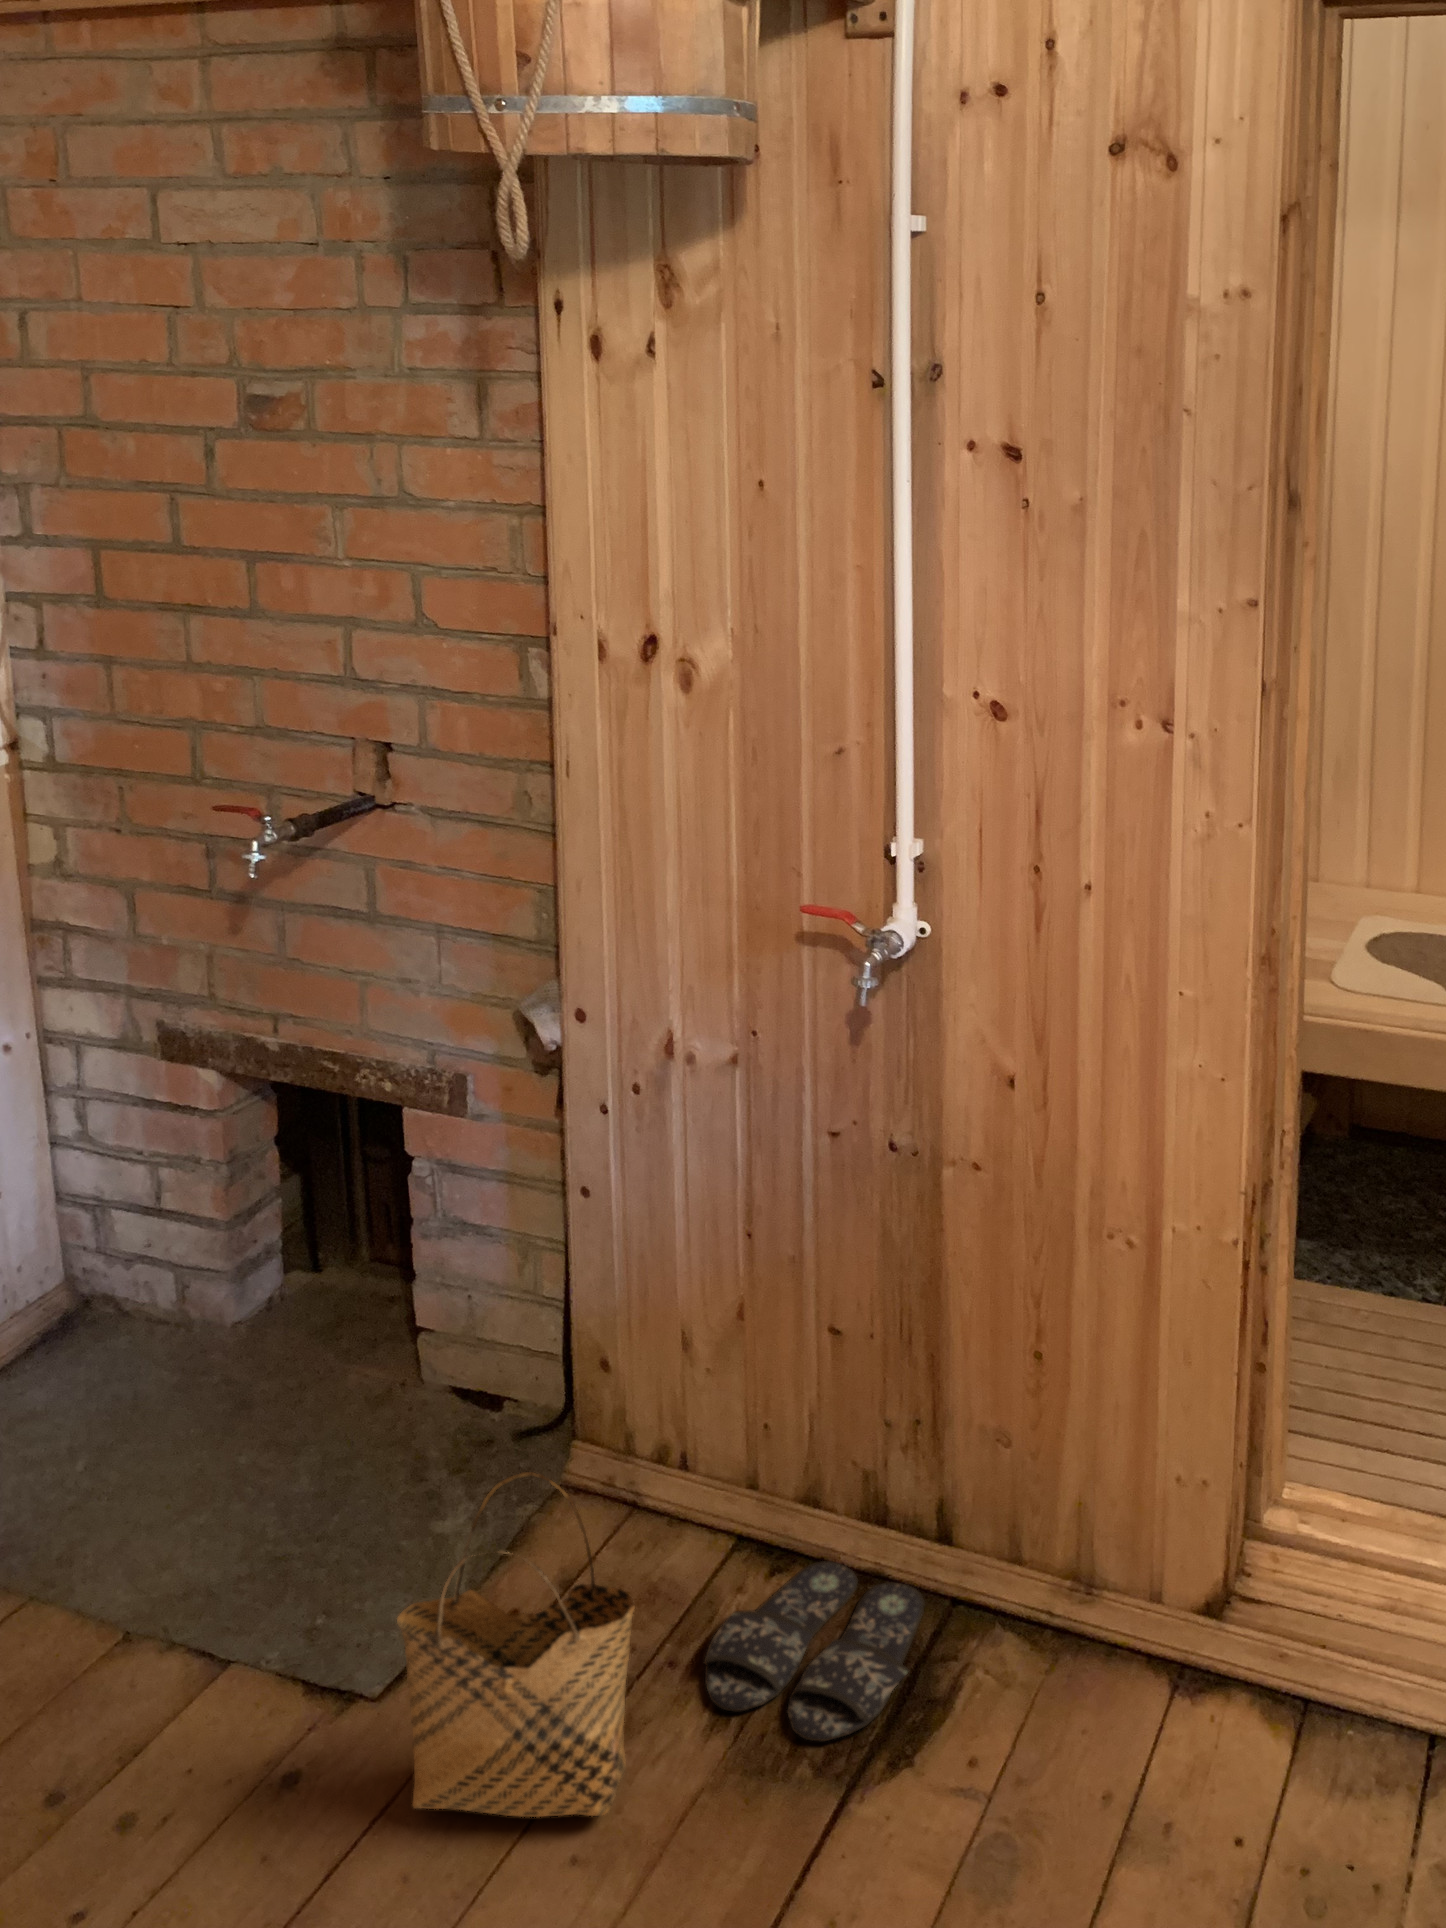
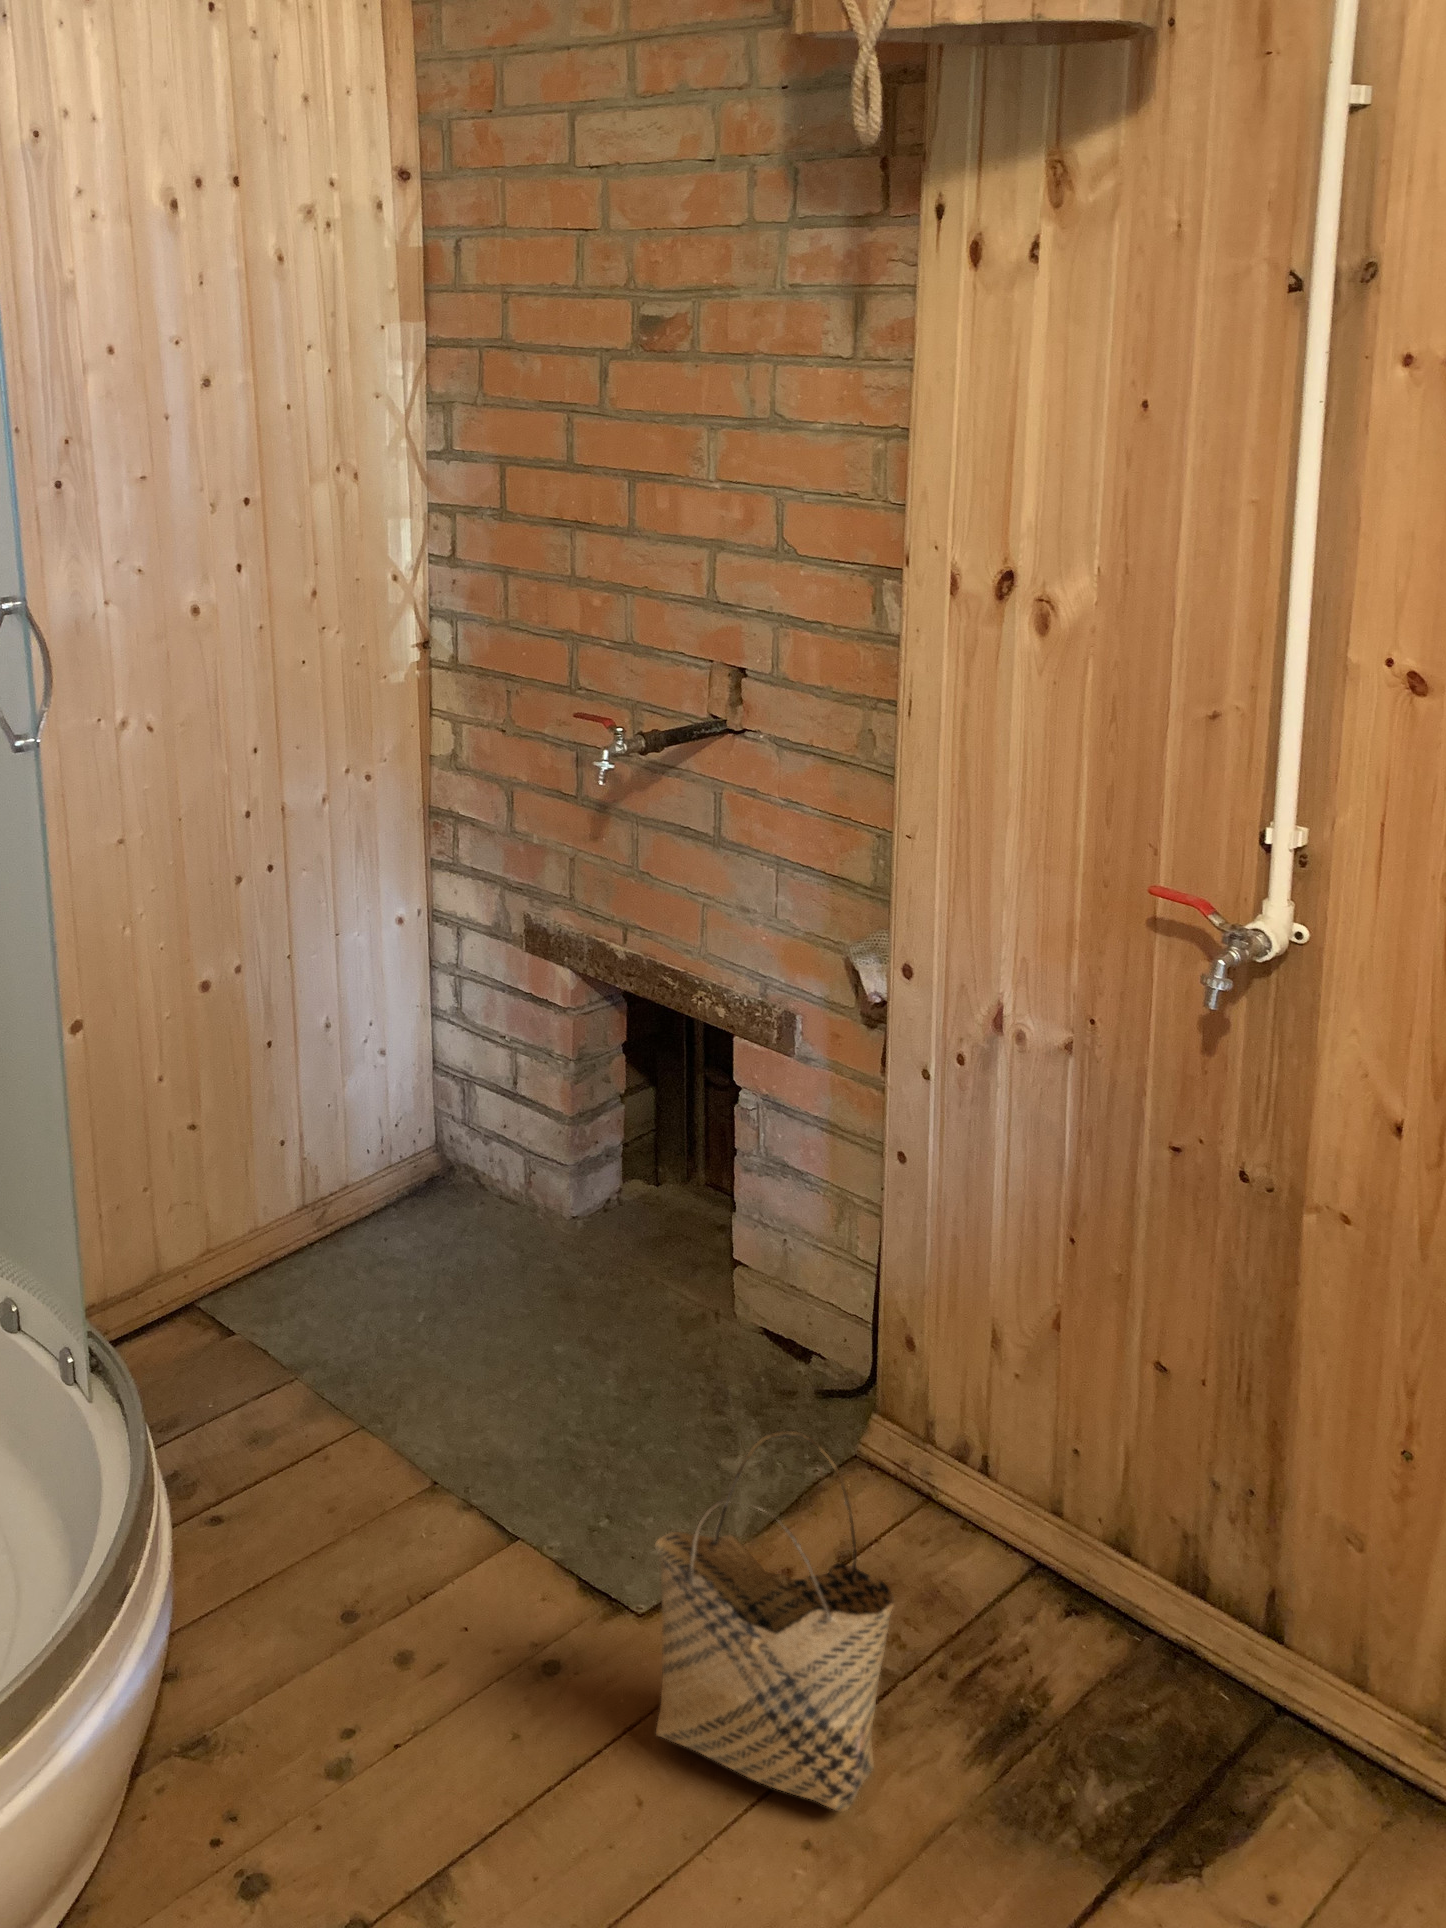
slippers: present [704,1561,924,1741] -> none [972,1616,1238,1821]

